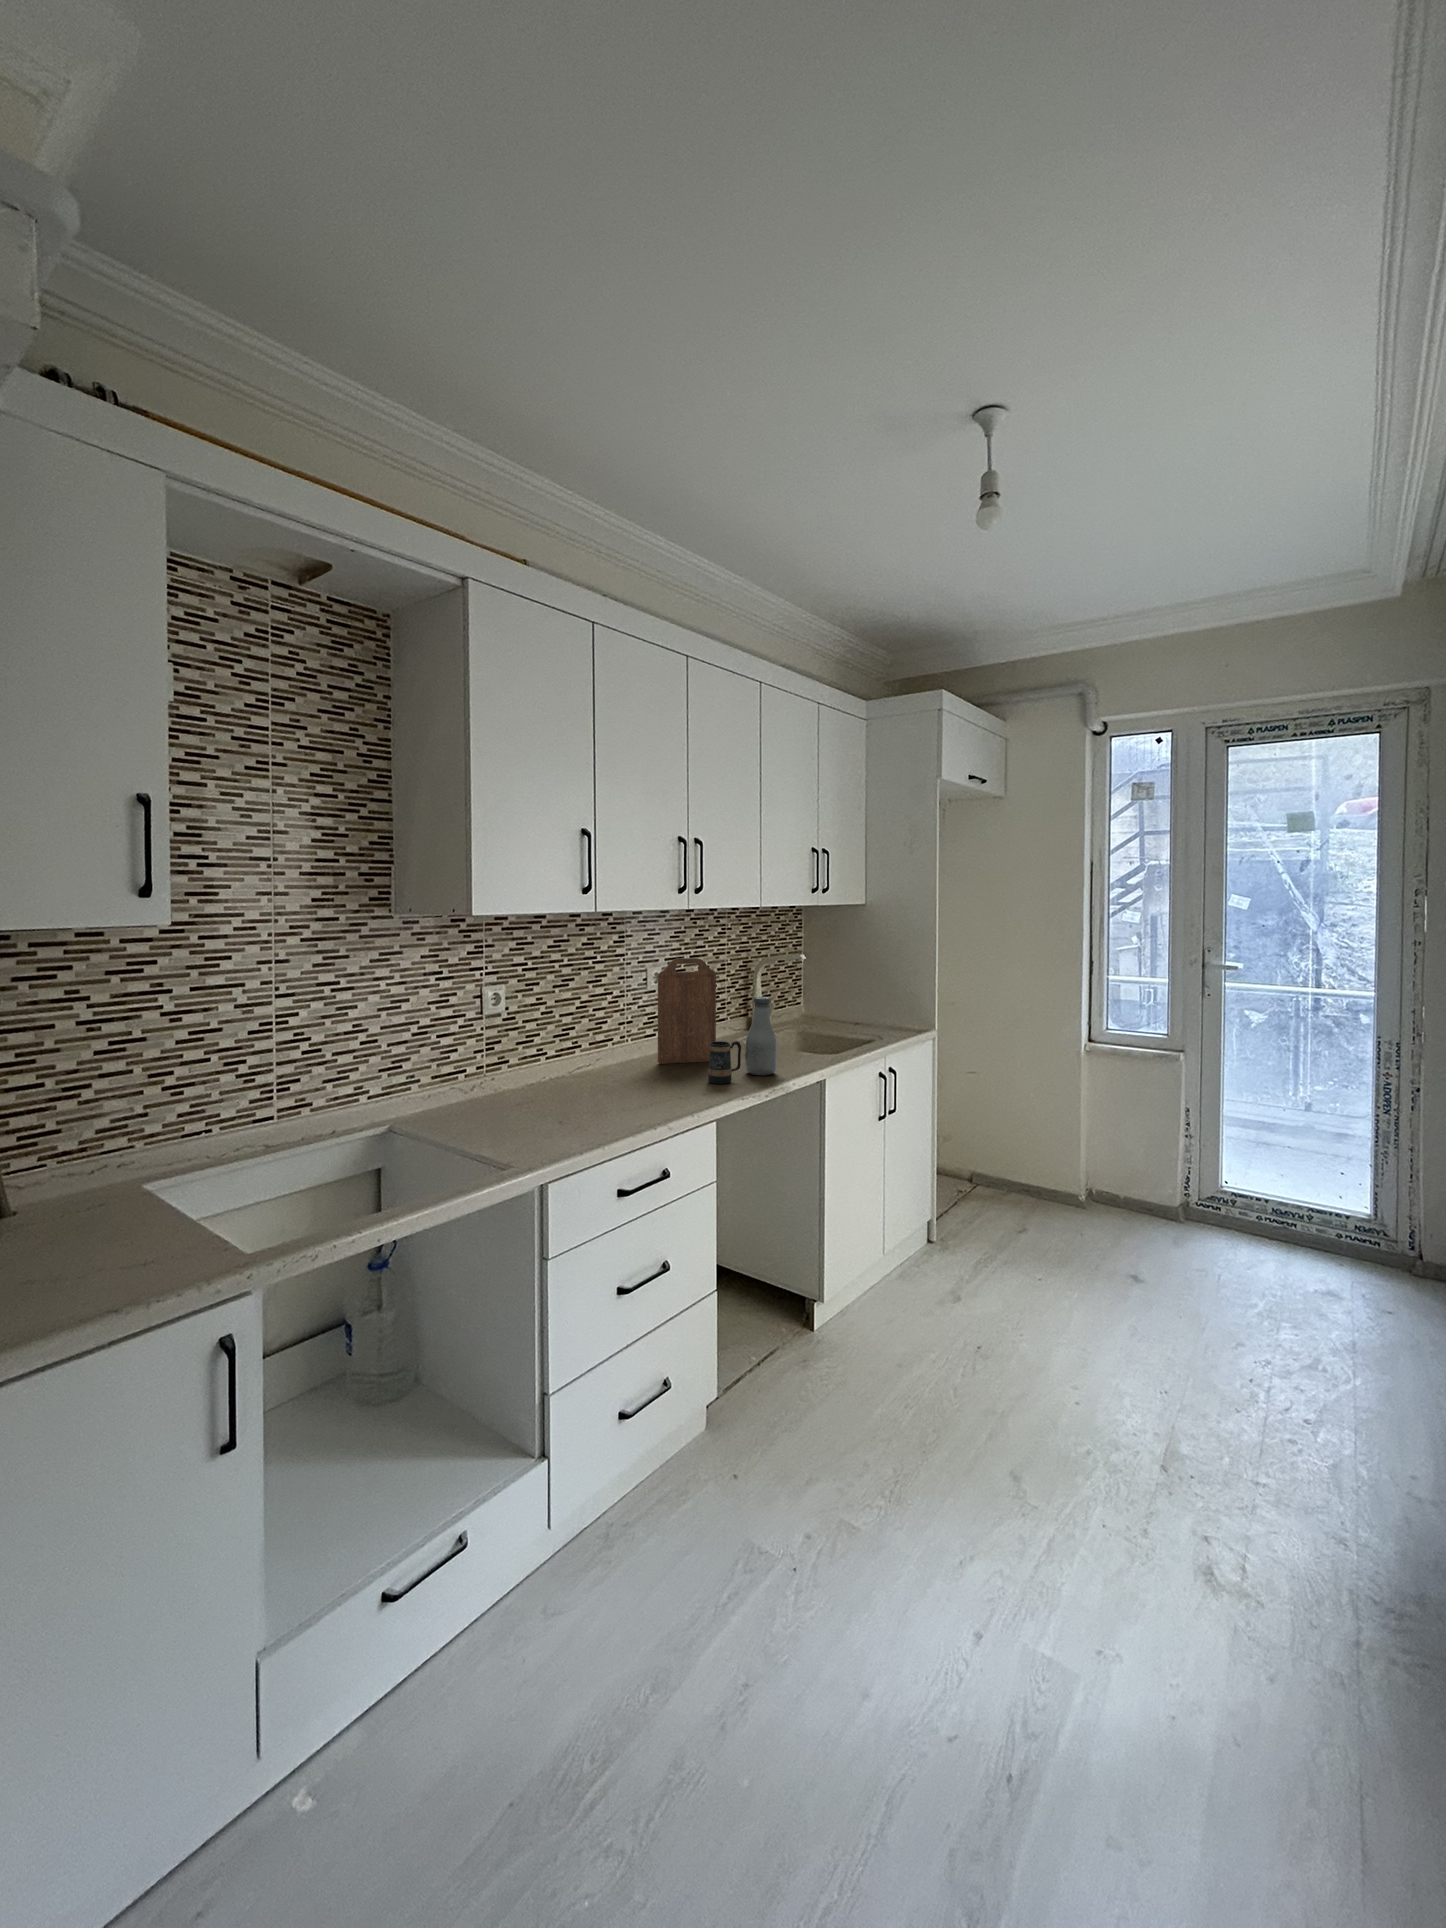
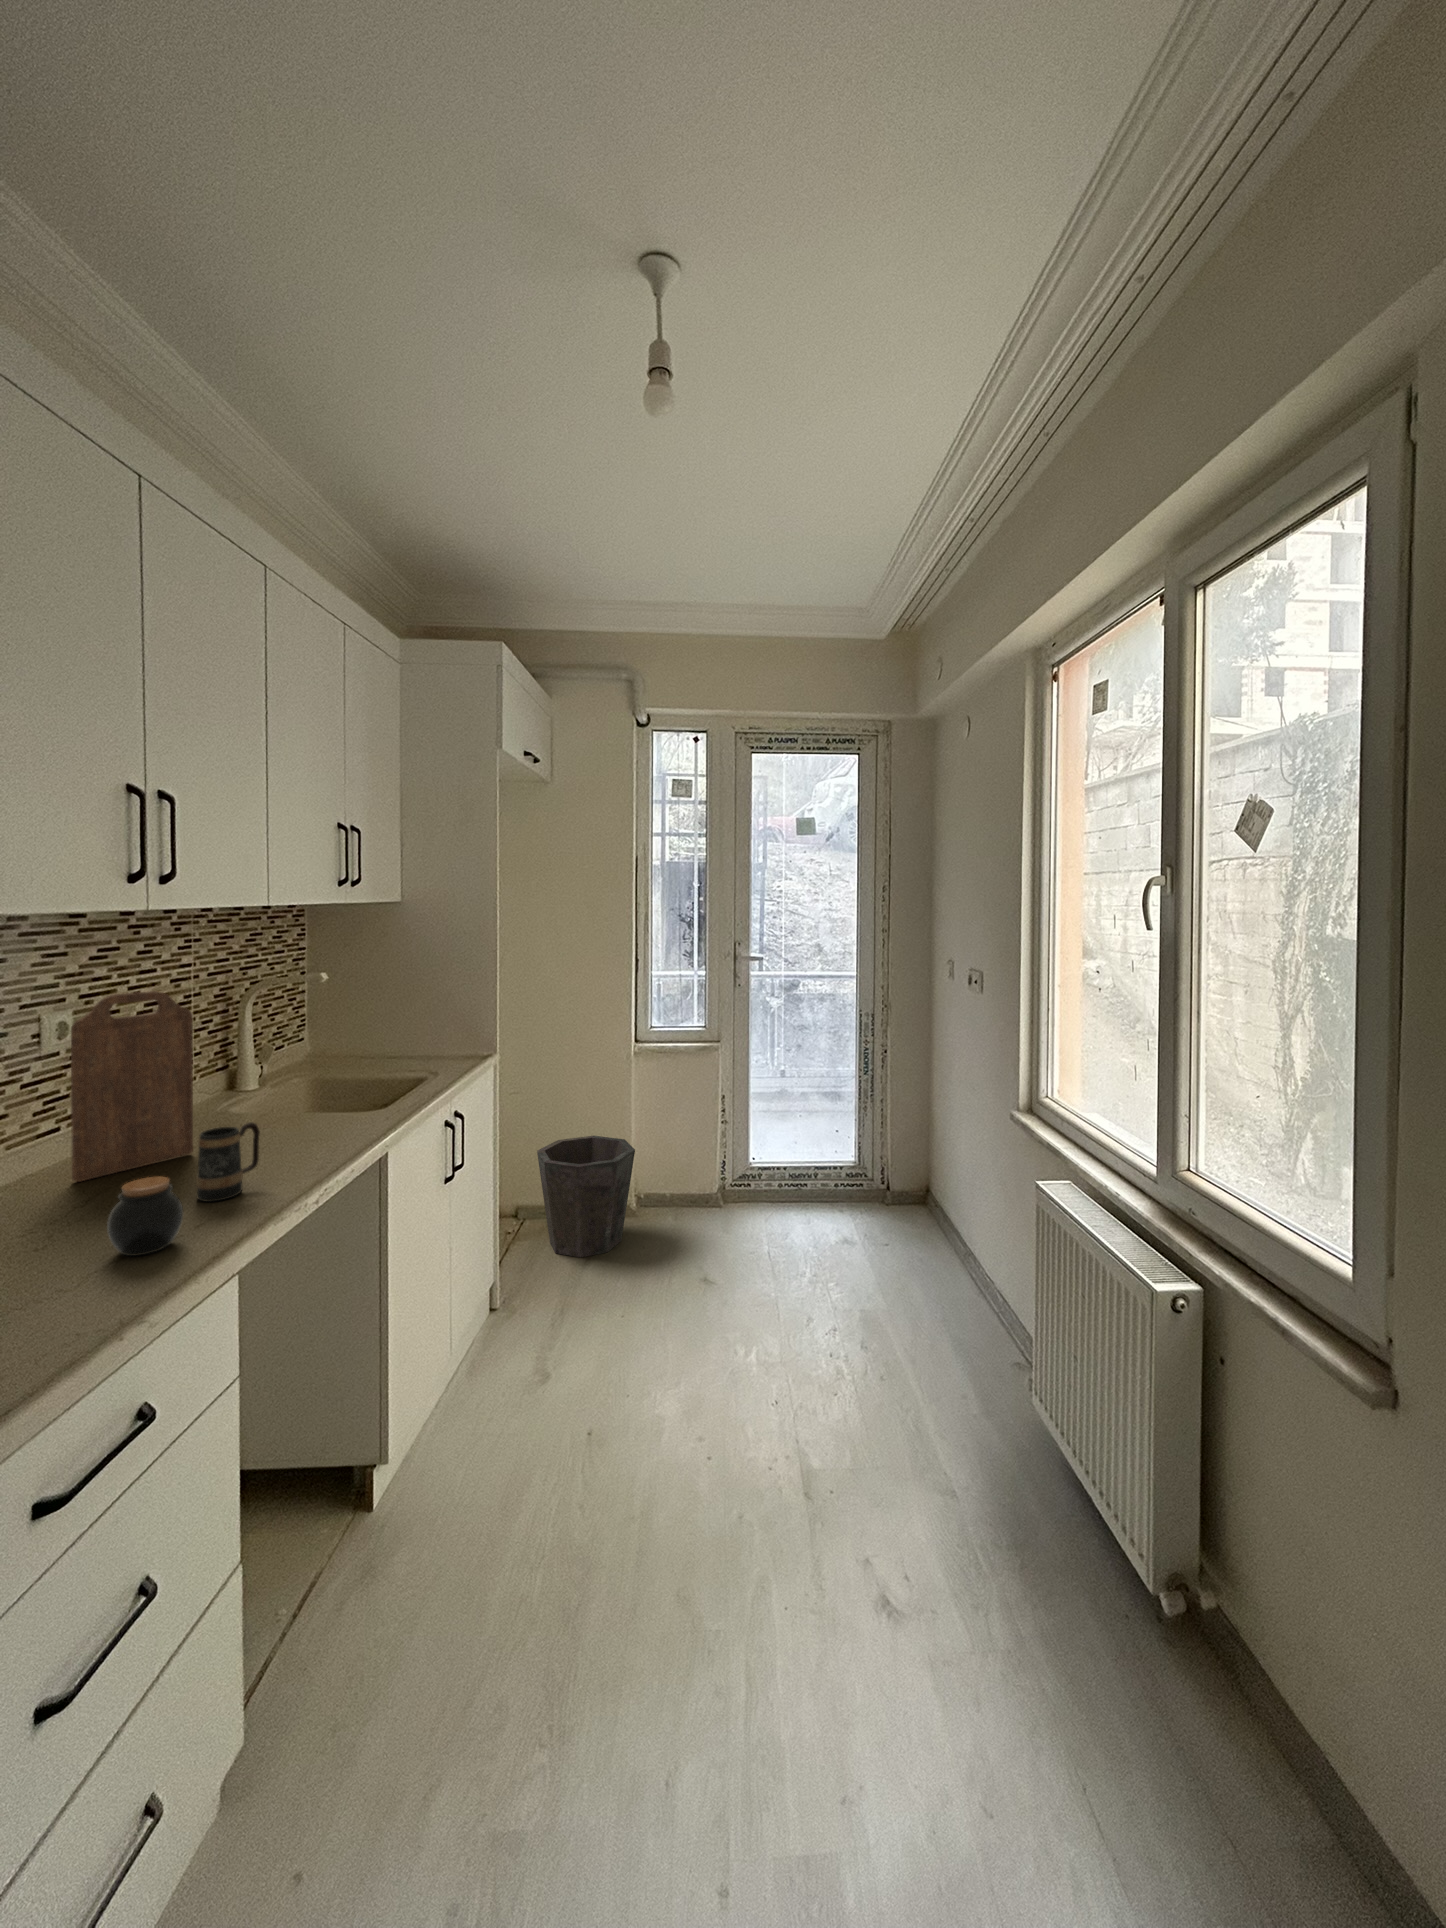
bottle: present [745,997,777,1076] -> none [260,1044,316,1168]
jar: none [662,1059,696,1099] -> present [107,1177,183,1256]
waste bin: none [984,1121,1077,1230] -> present [537,1136,635,1257]

